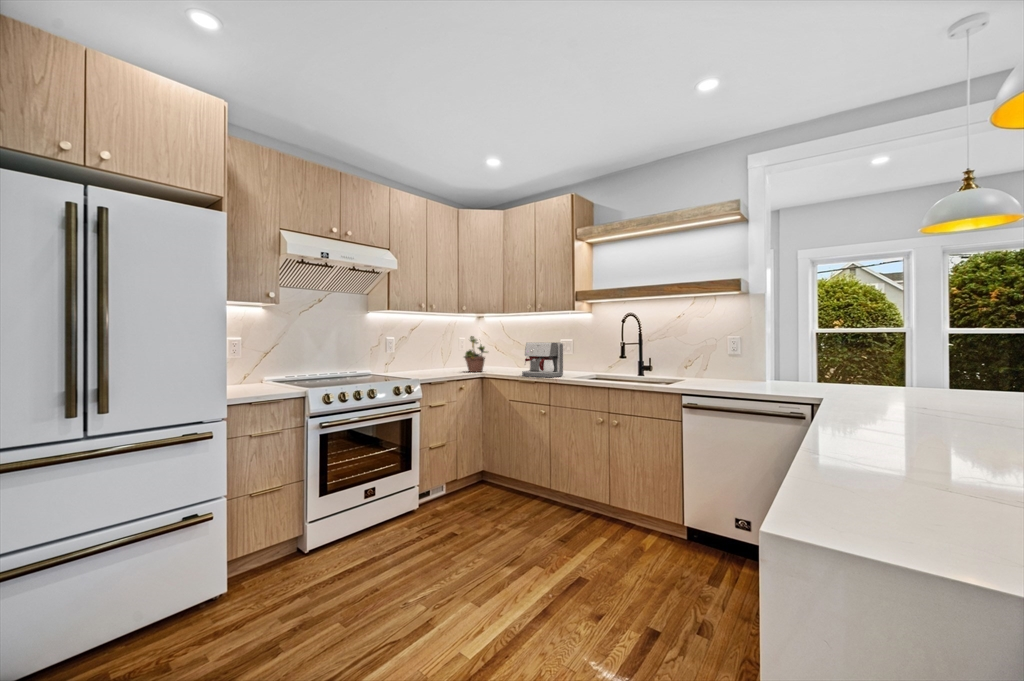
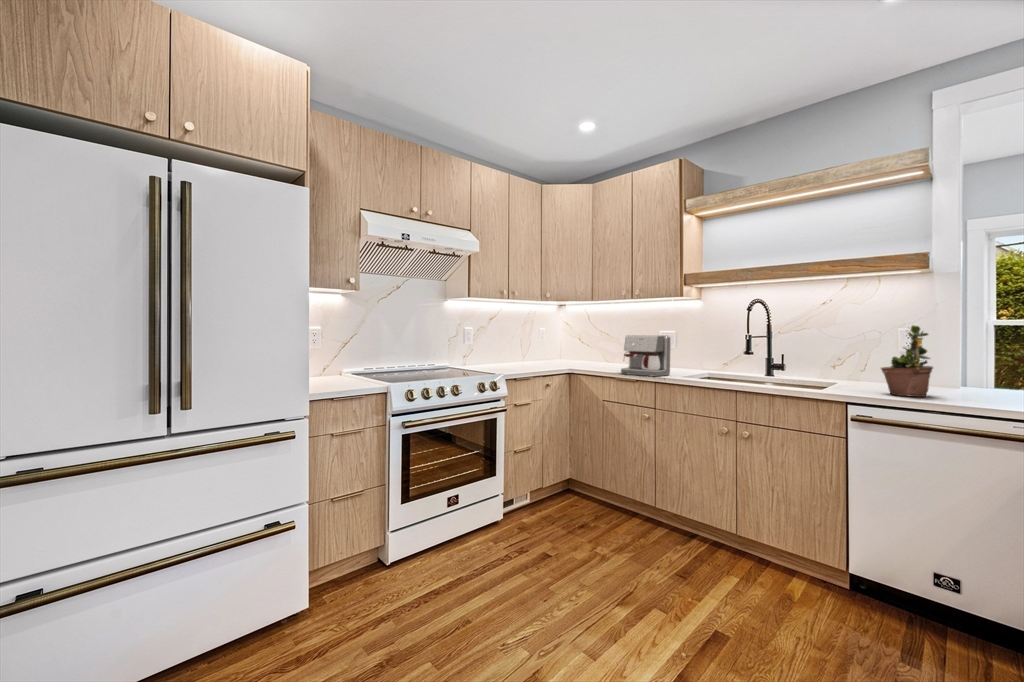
potted plant: present [464,336,488,372] -> present [881,325,933,397]

